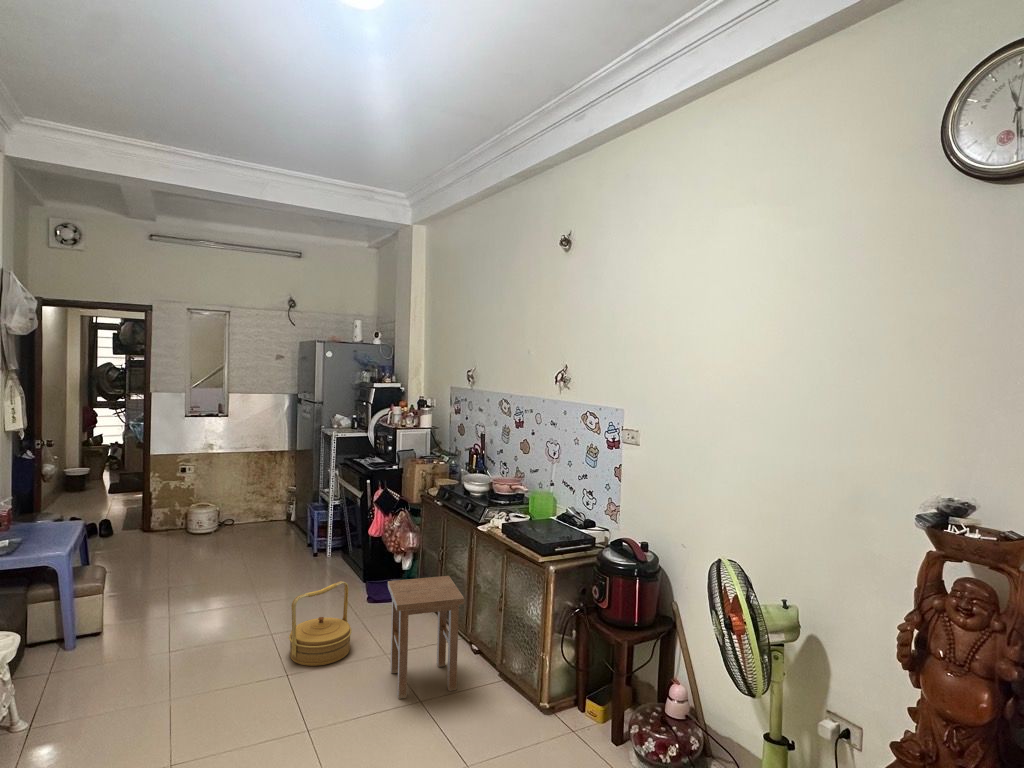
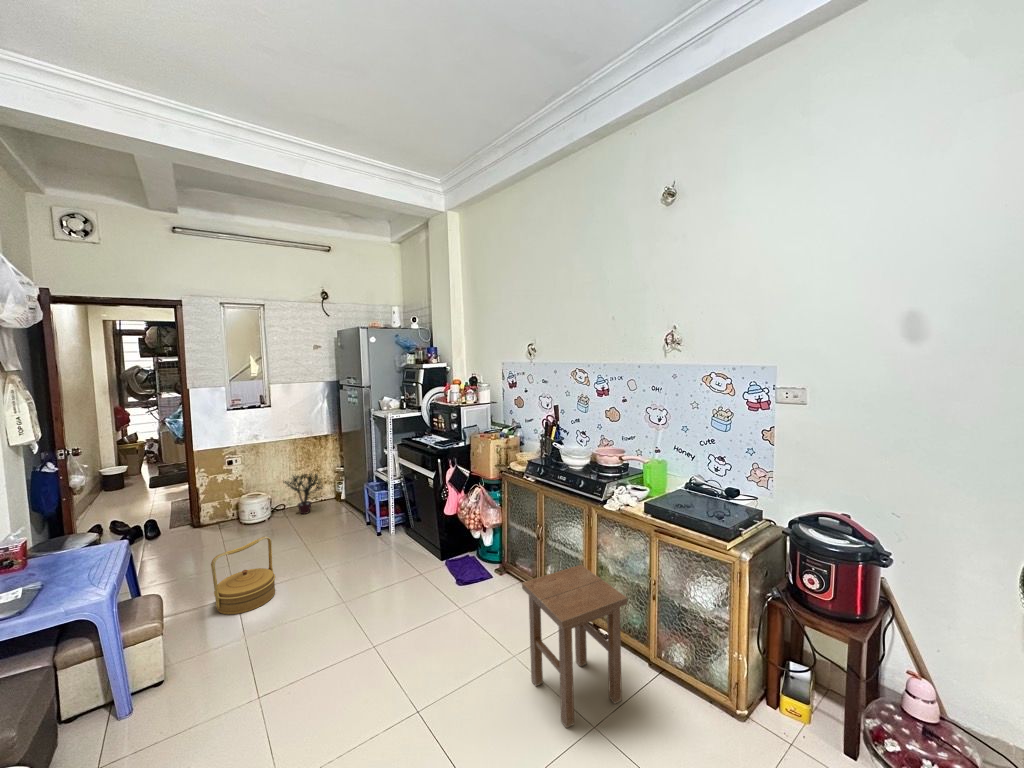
potted plant: none [232,487,273,530] -> present [284,473,323,514]
basket: present [289,581,352,666] -> present [211,537,275,615]

